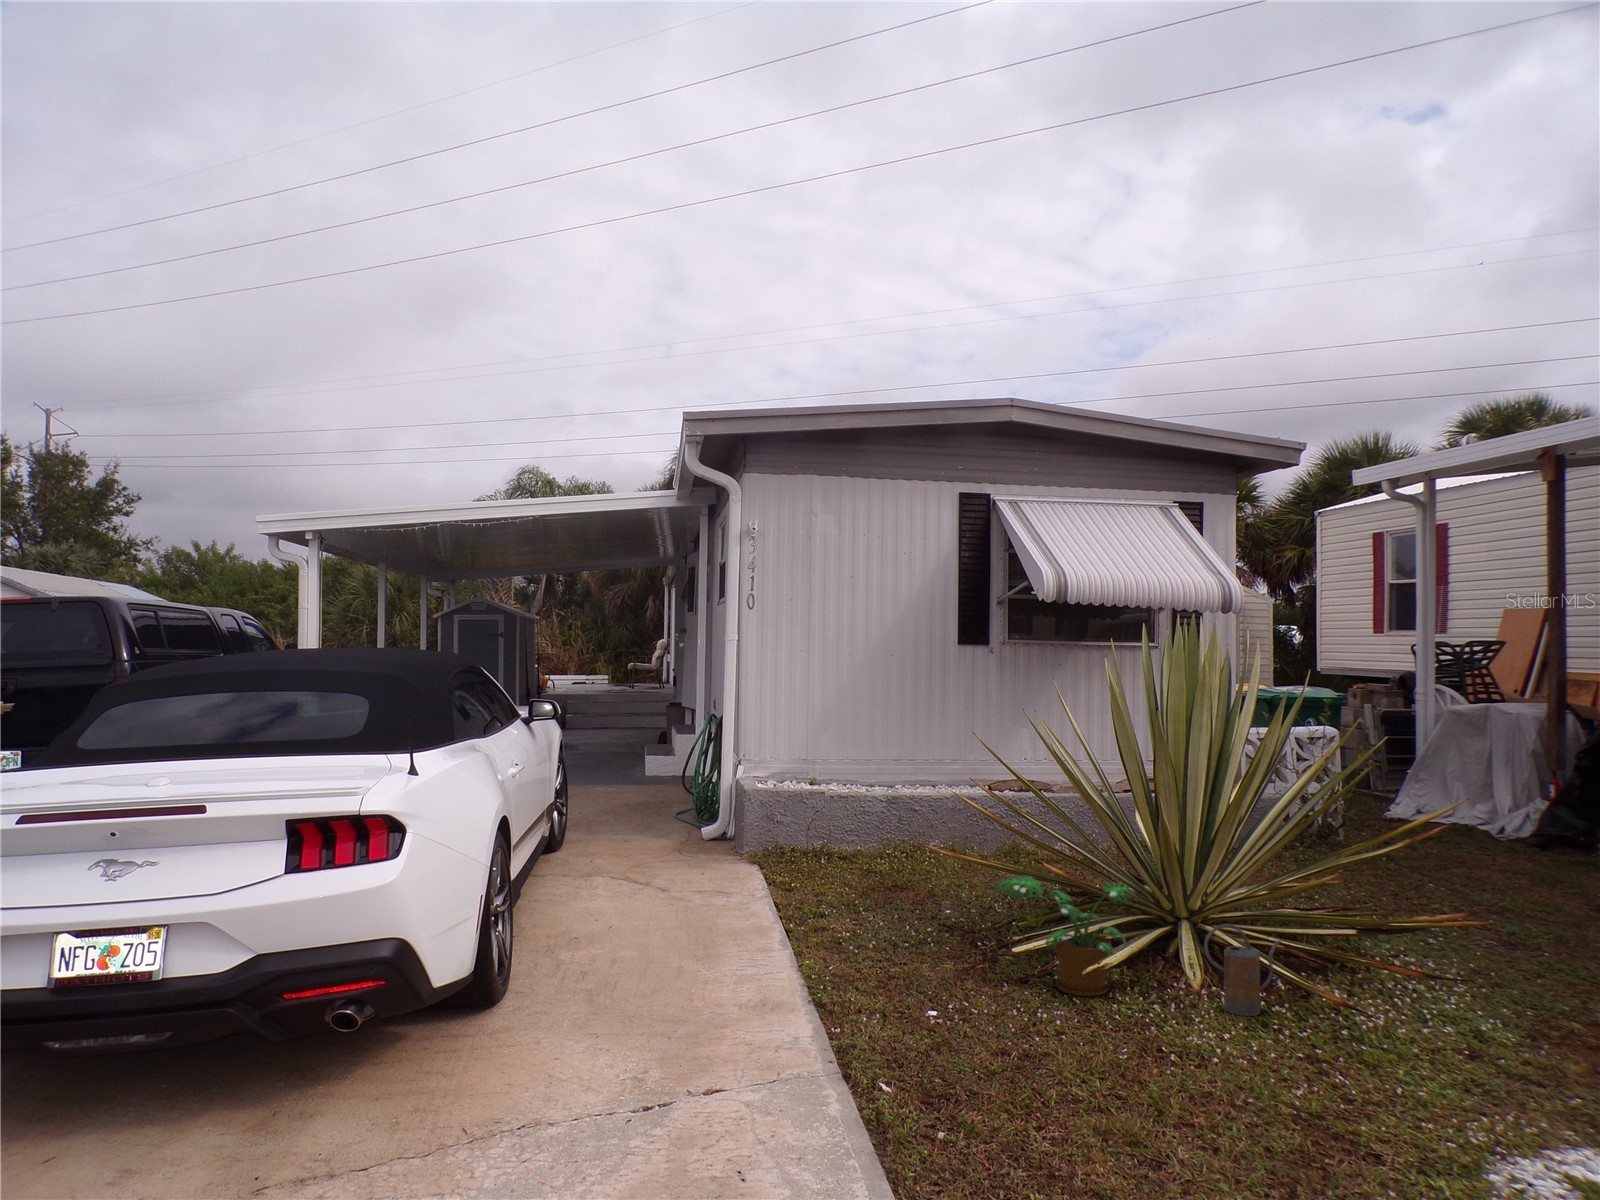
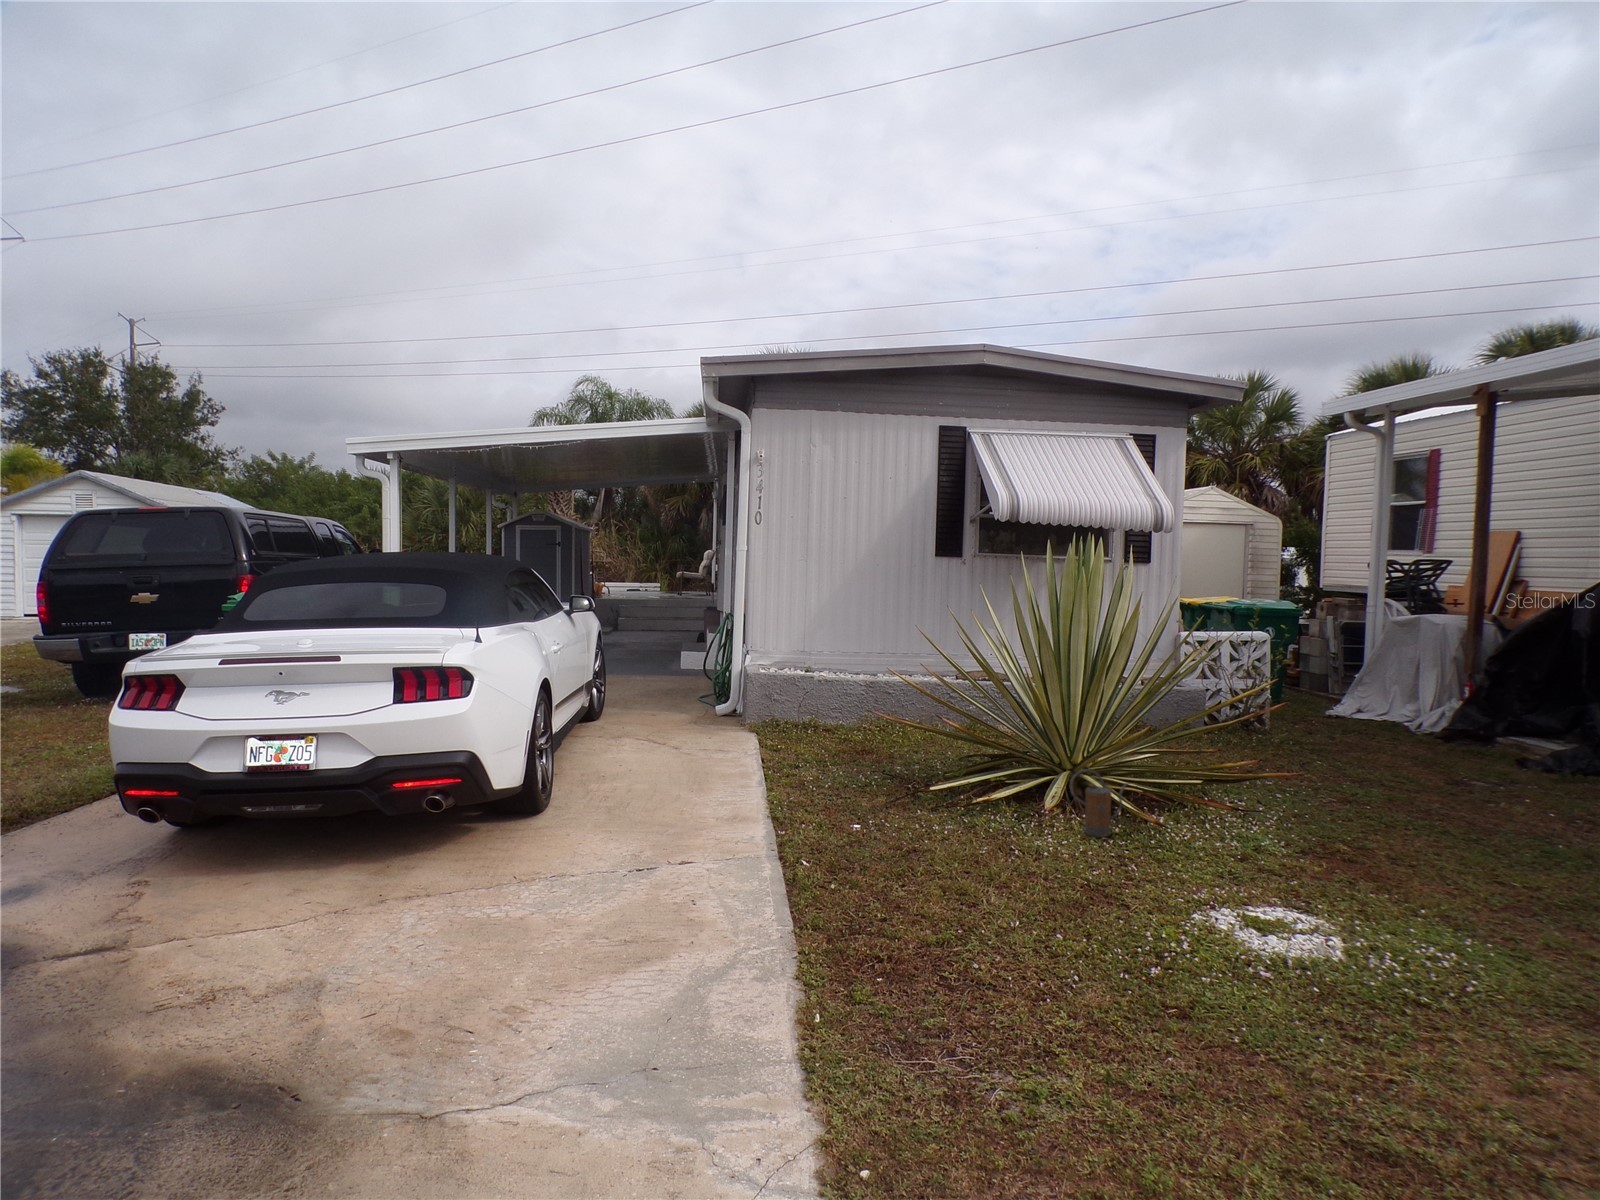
potted plant: present [995,875,1135,996] -> none [919,733,1028,822]

